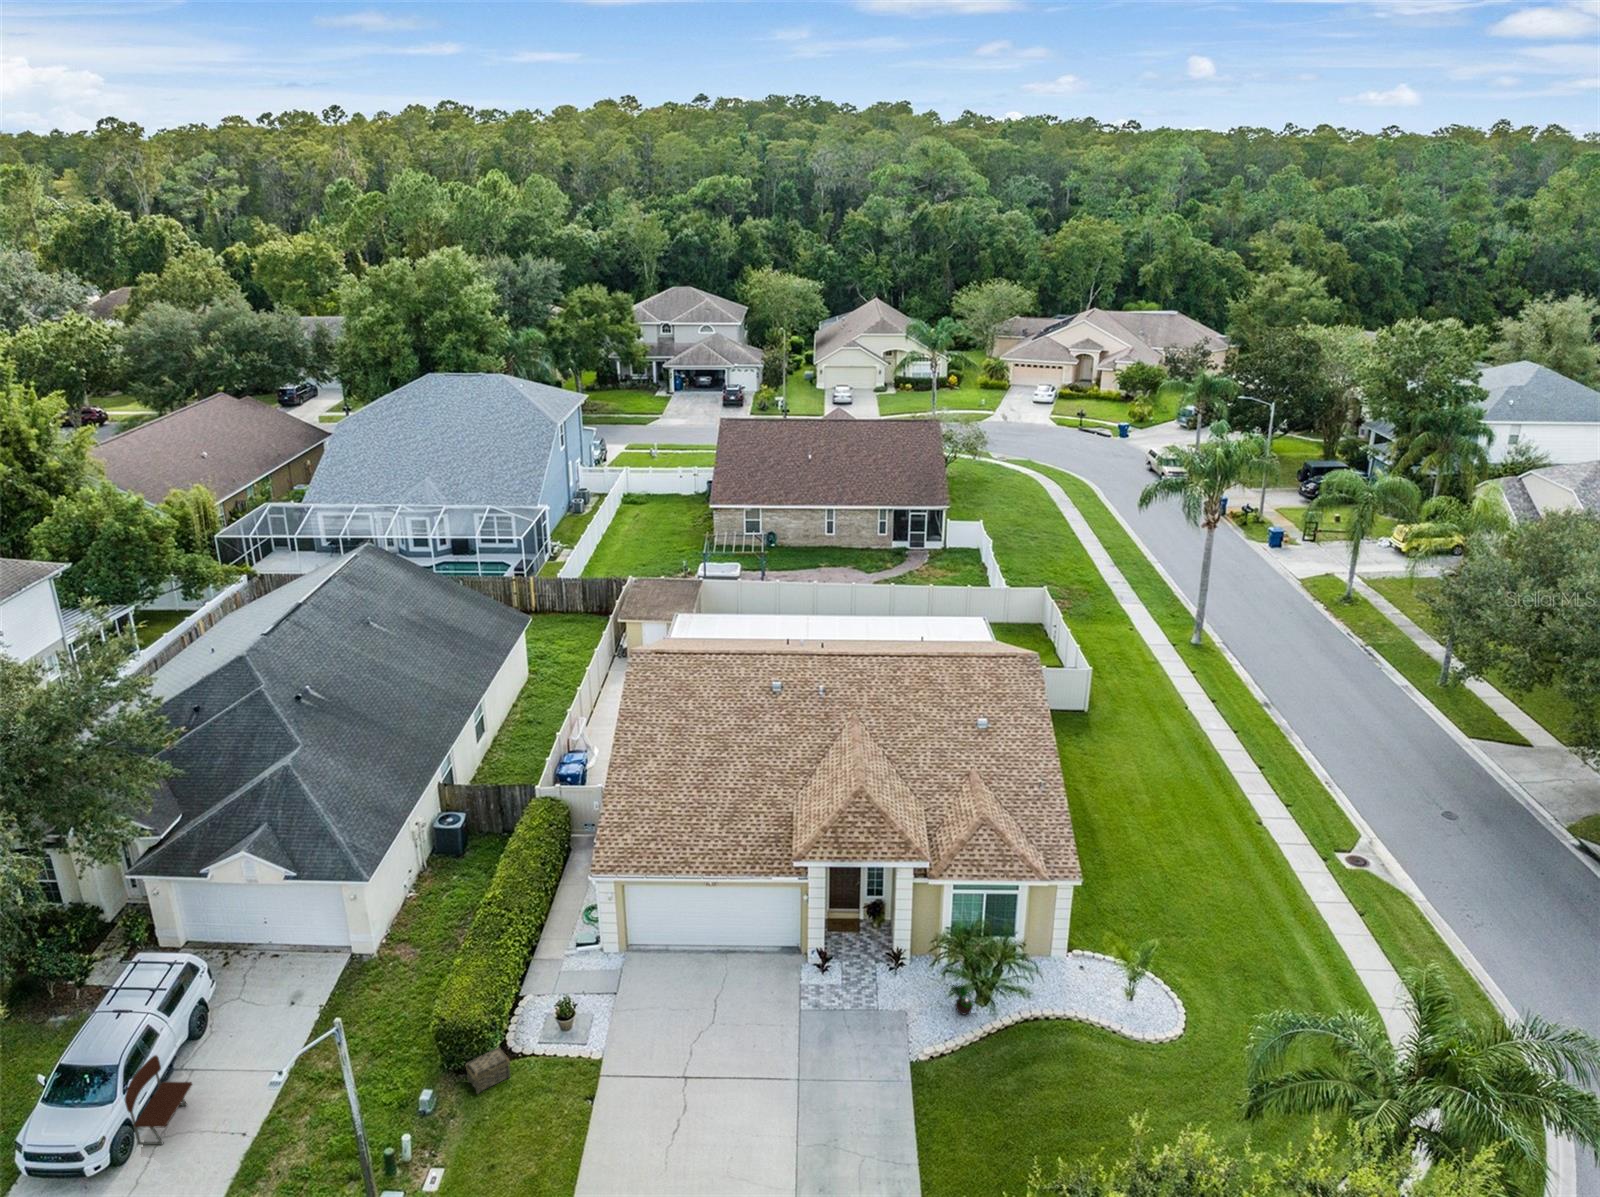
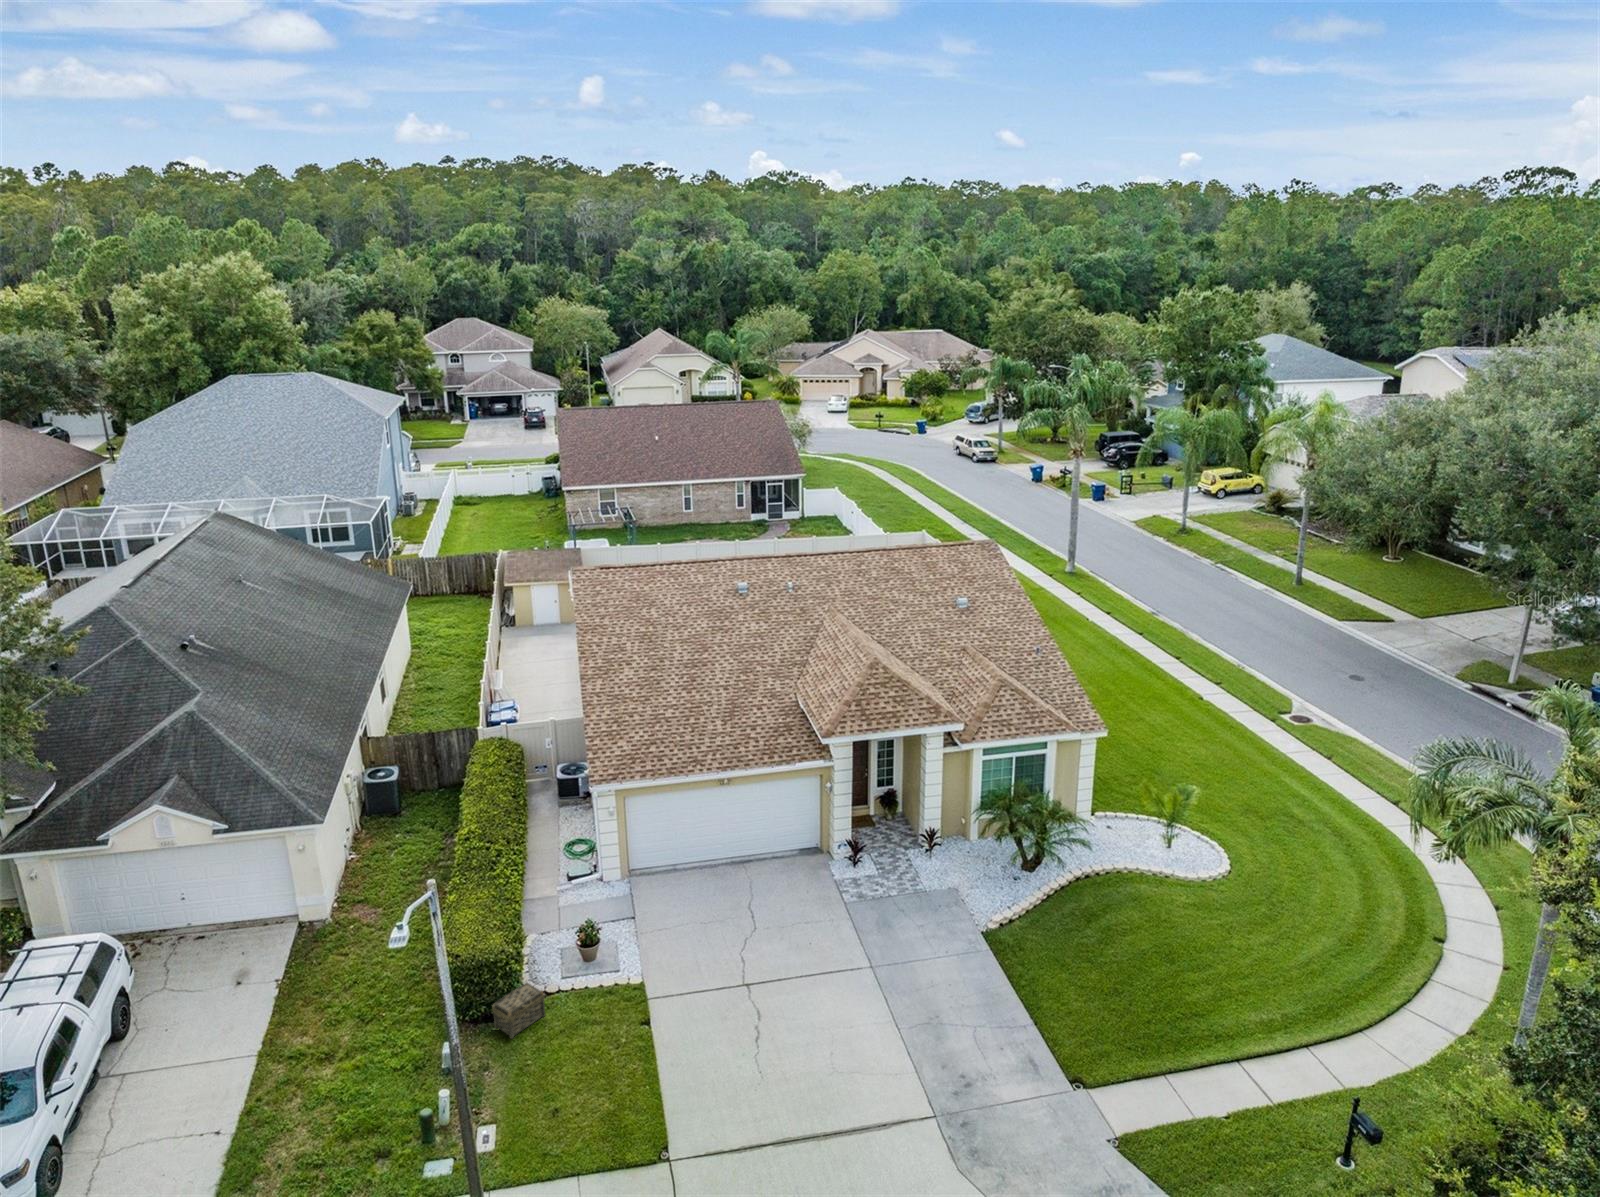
potted tree: present [951,984,973,1015] -> none [996,844,1022,882]
bench: present [125,1055,192,1145] -> none [47,1052,133,1173]

